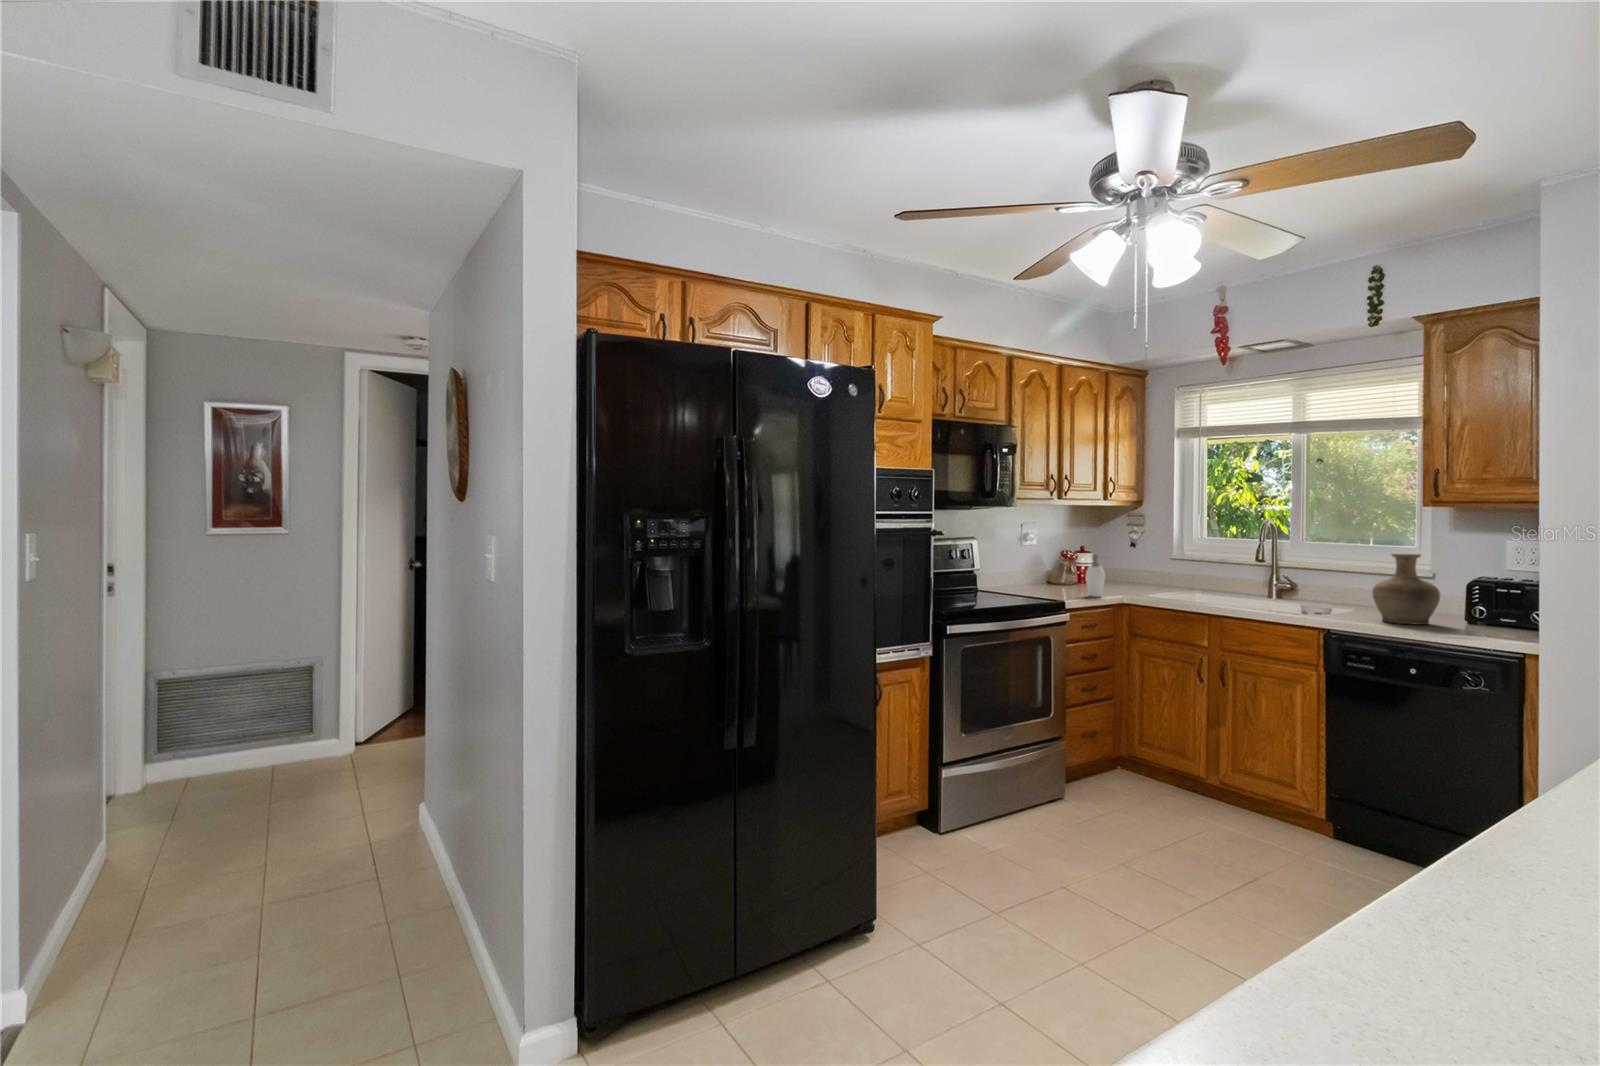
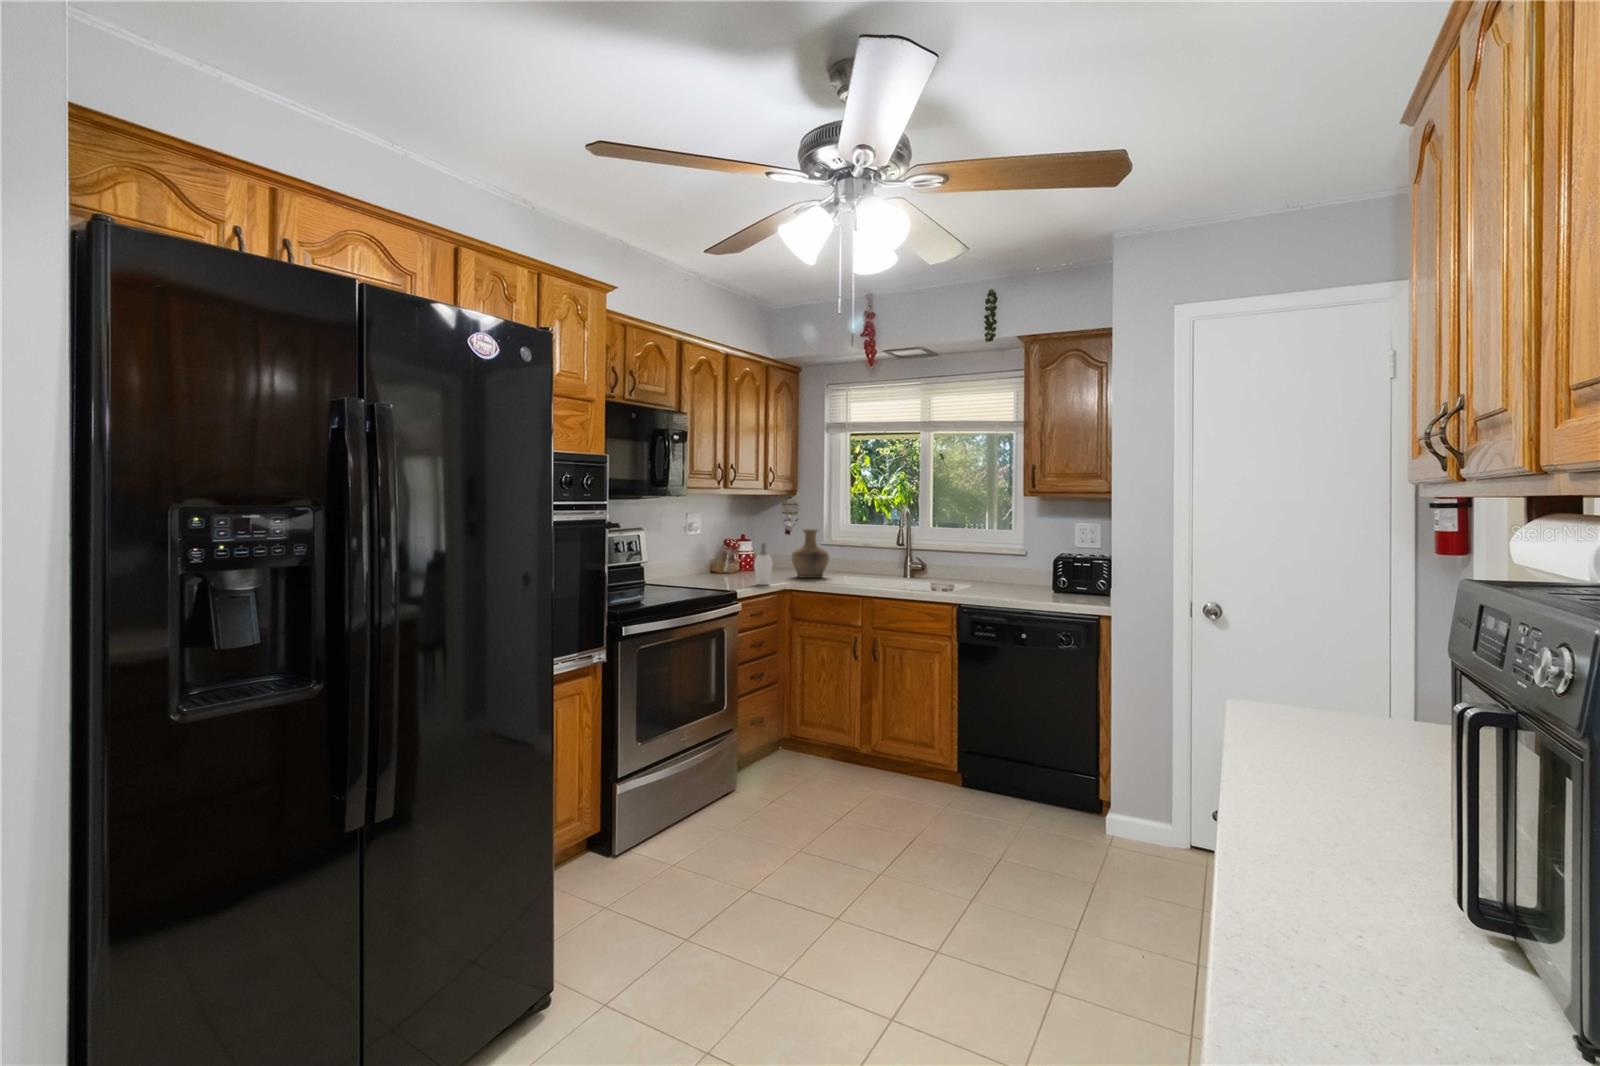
vase: present [1372,554,1440,625] -> present [792,529,829,578]

